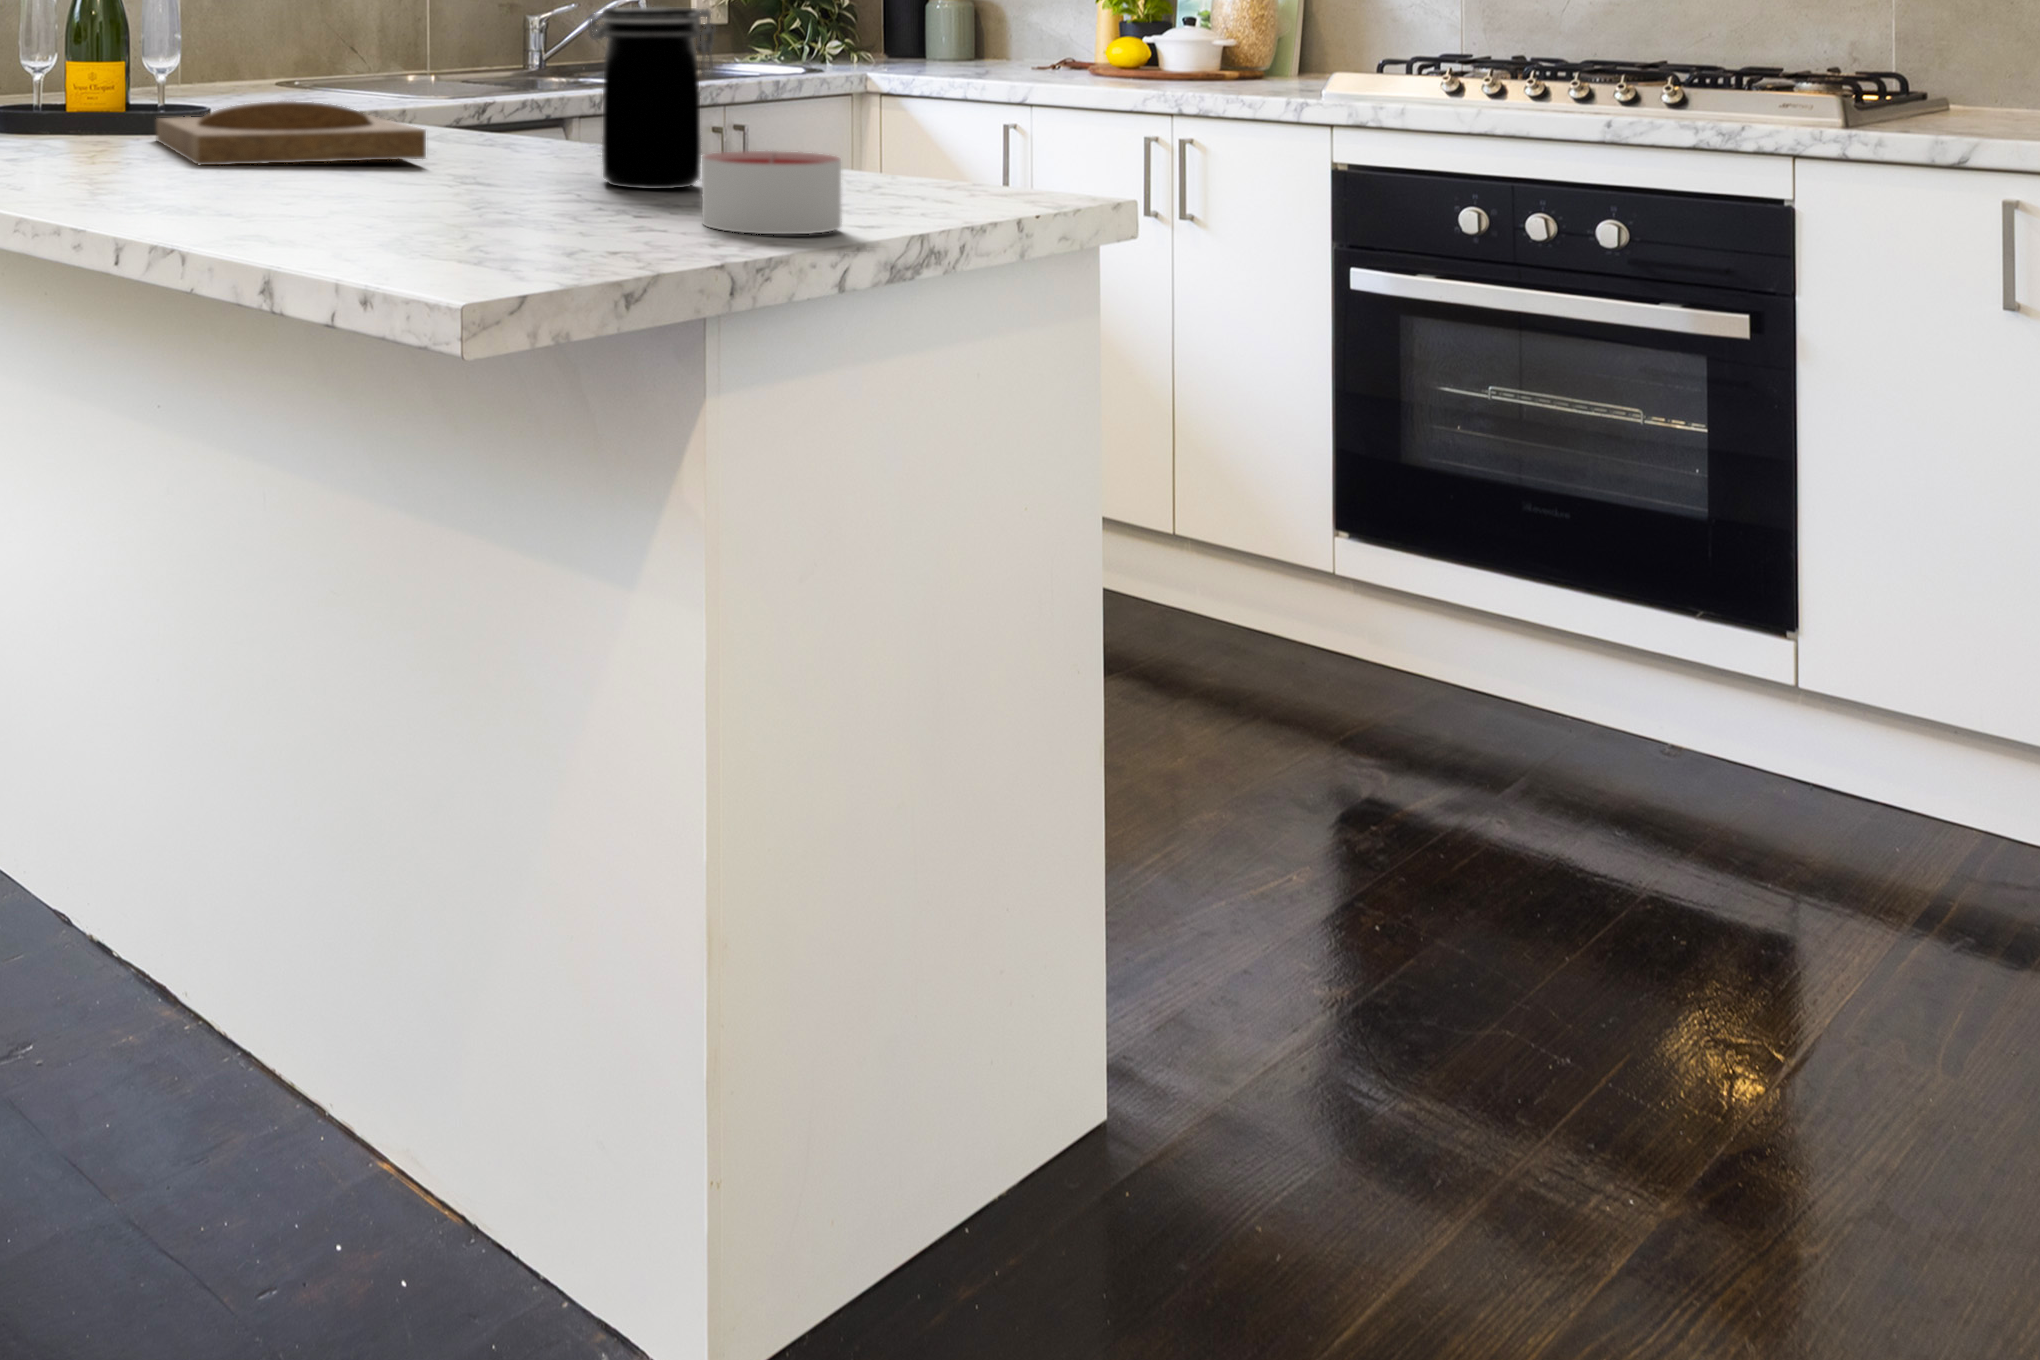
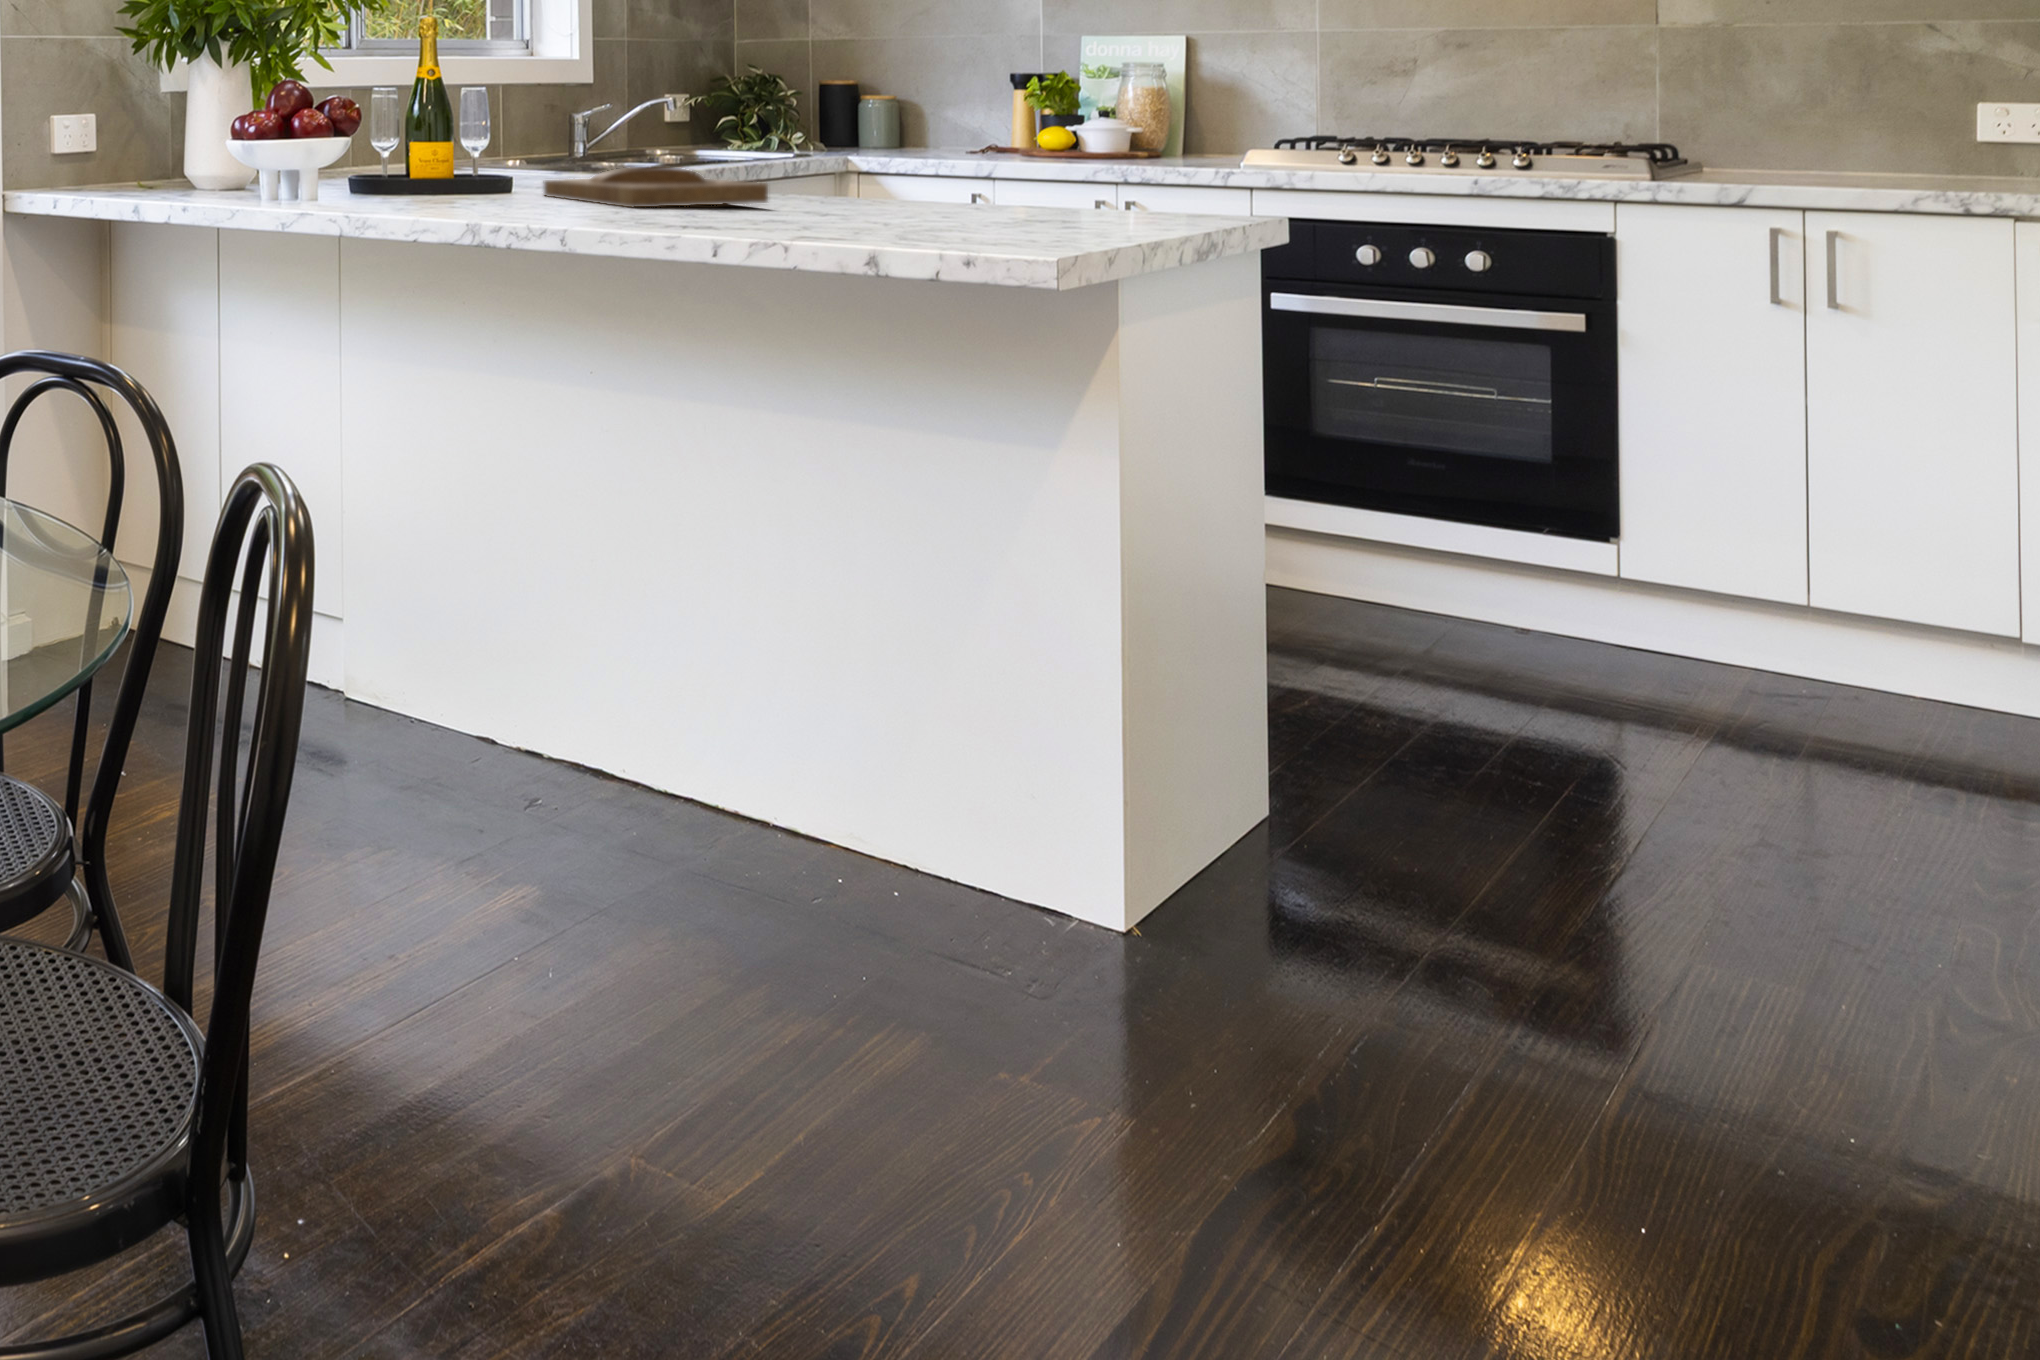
jar: present [588,7,716,189] -> none [889,99,987,218]
candle: present [702,151,842,234] -> none [1035,188,1133,237]

